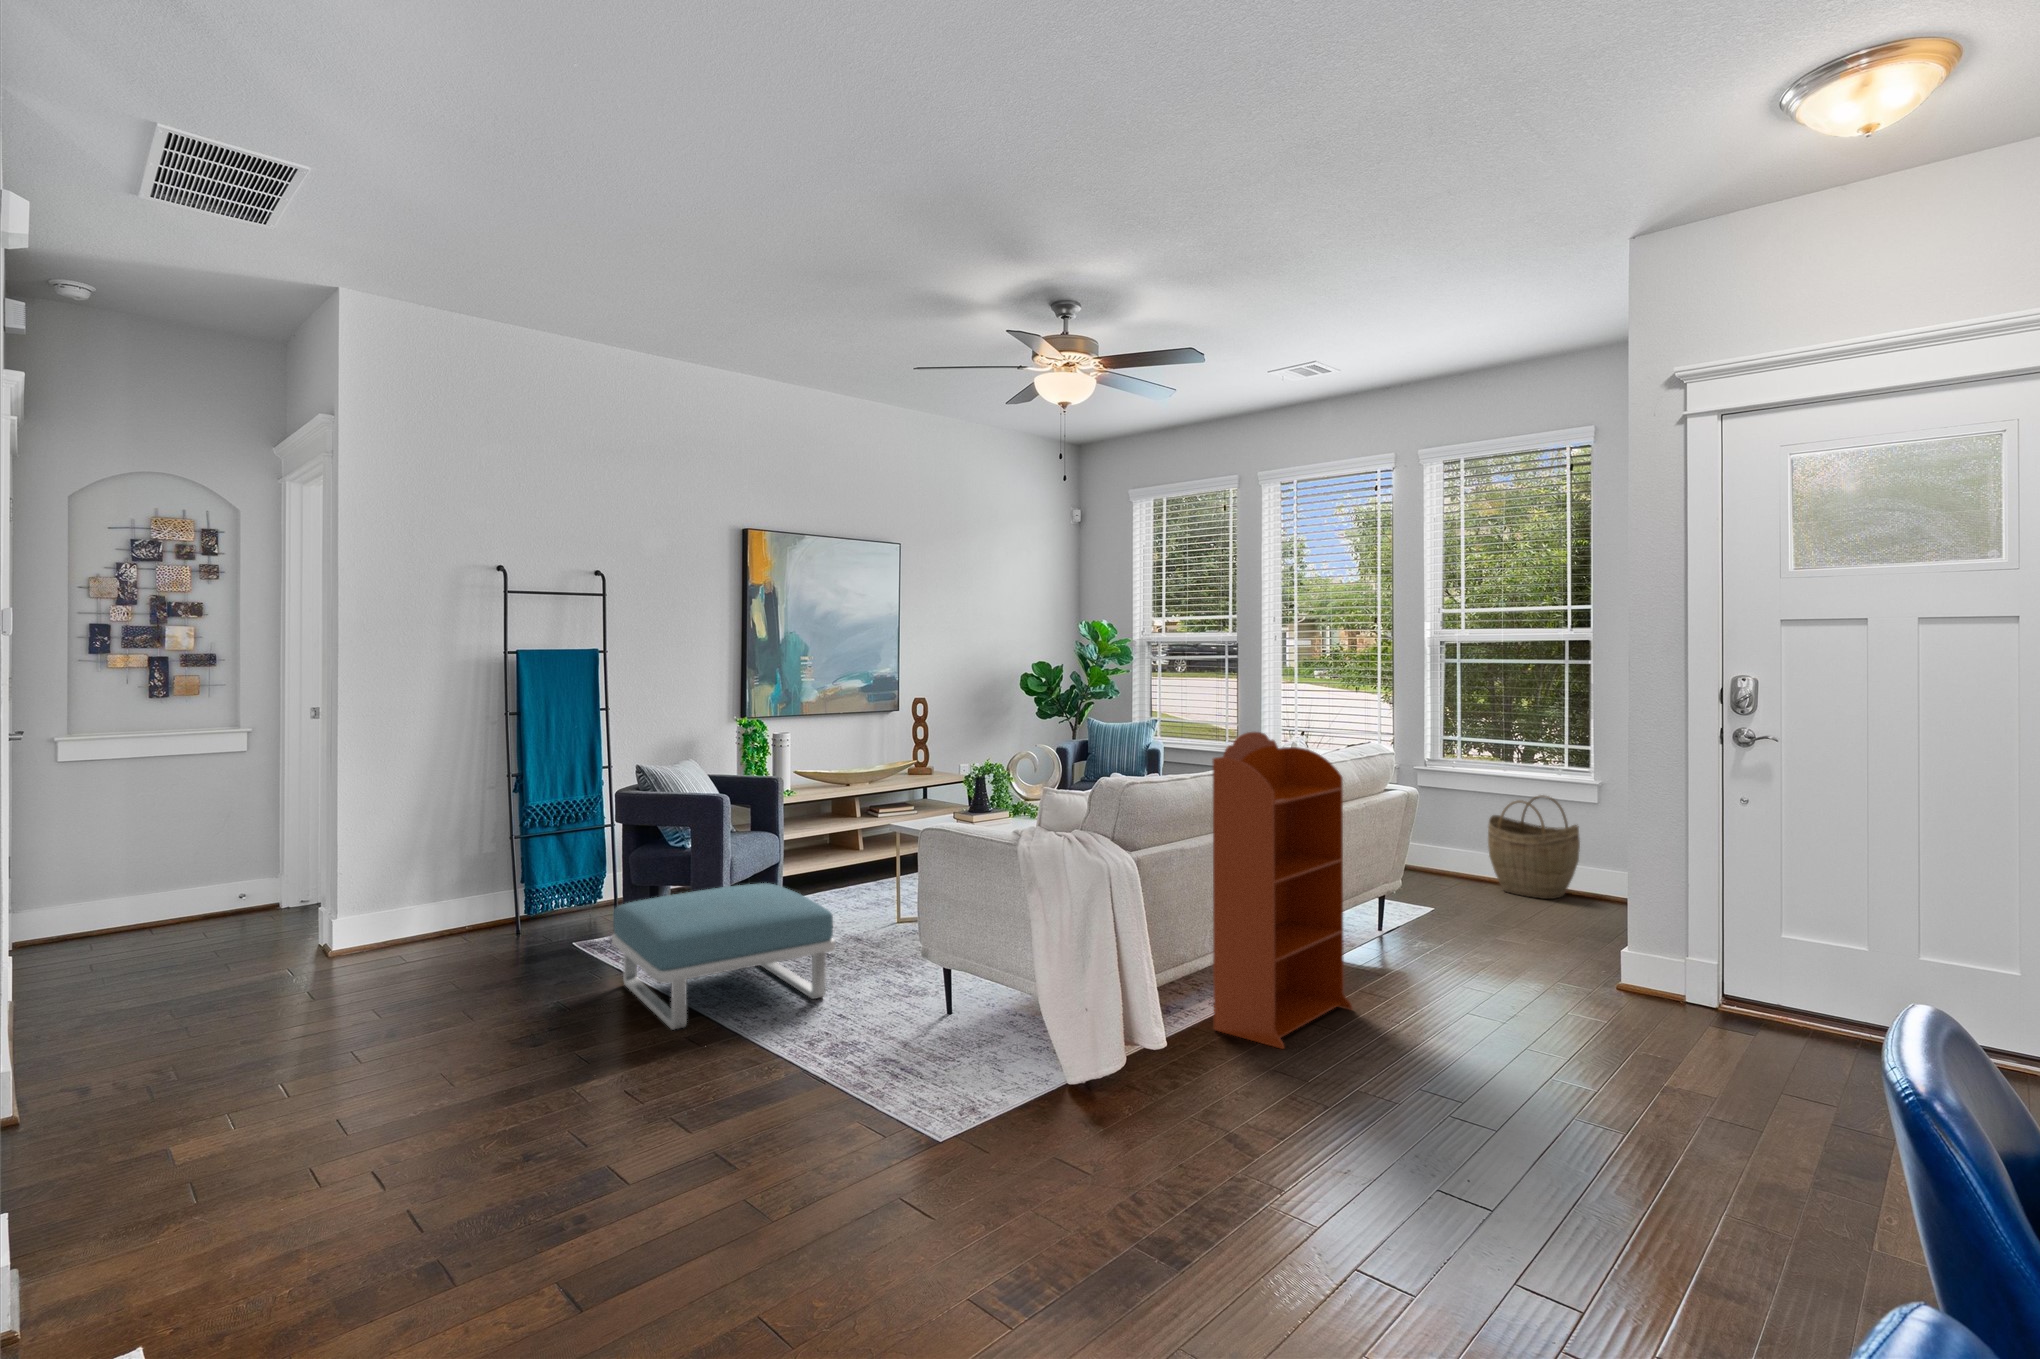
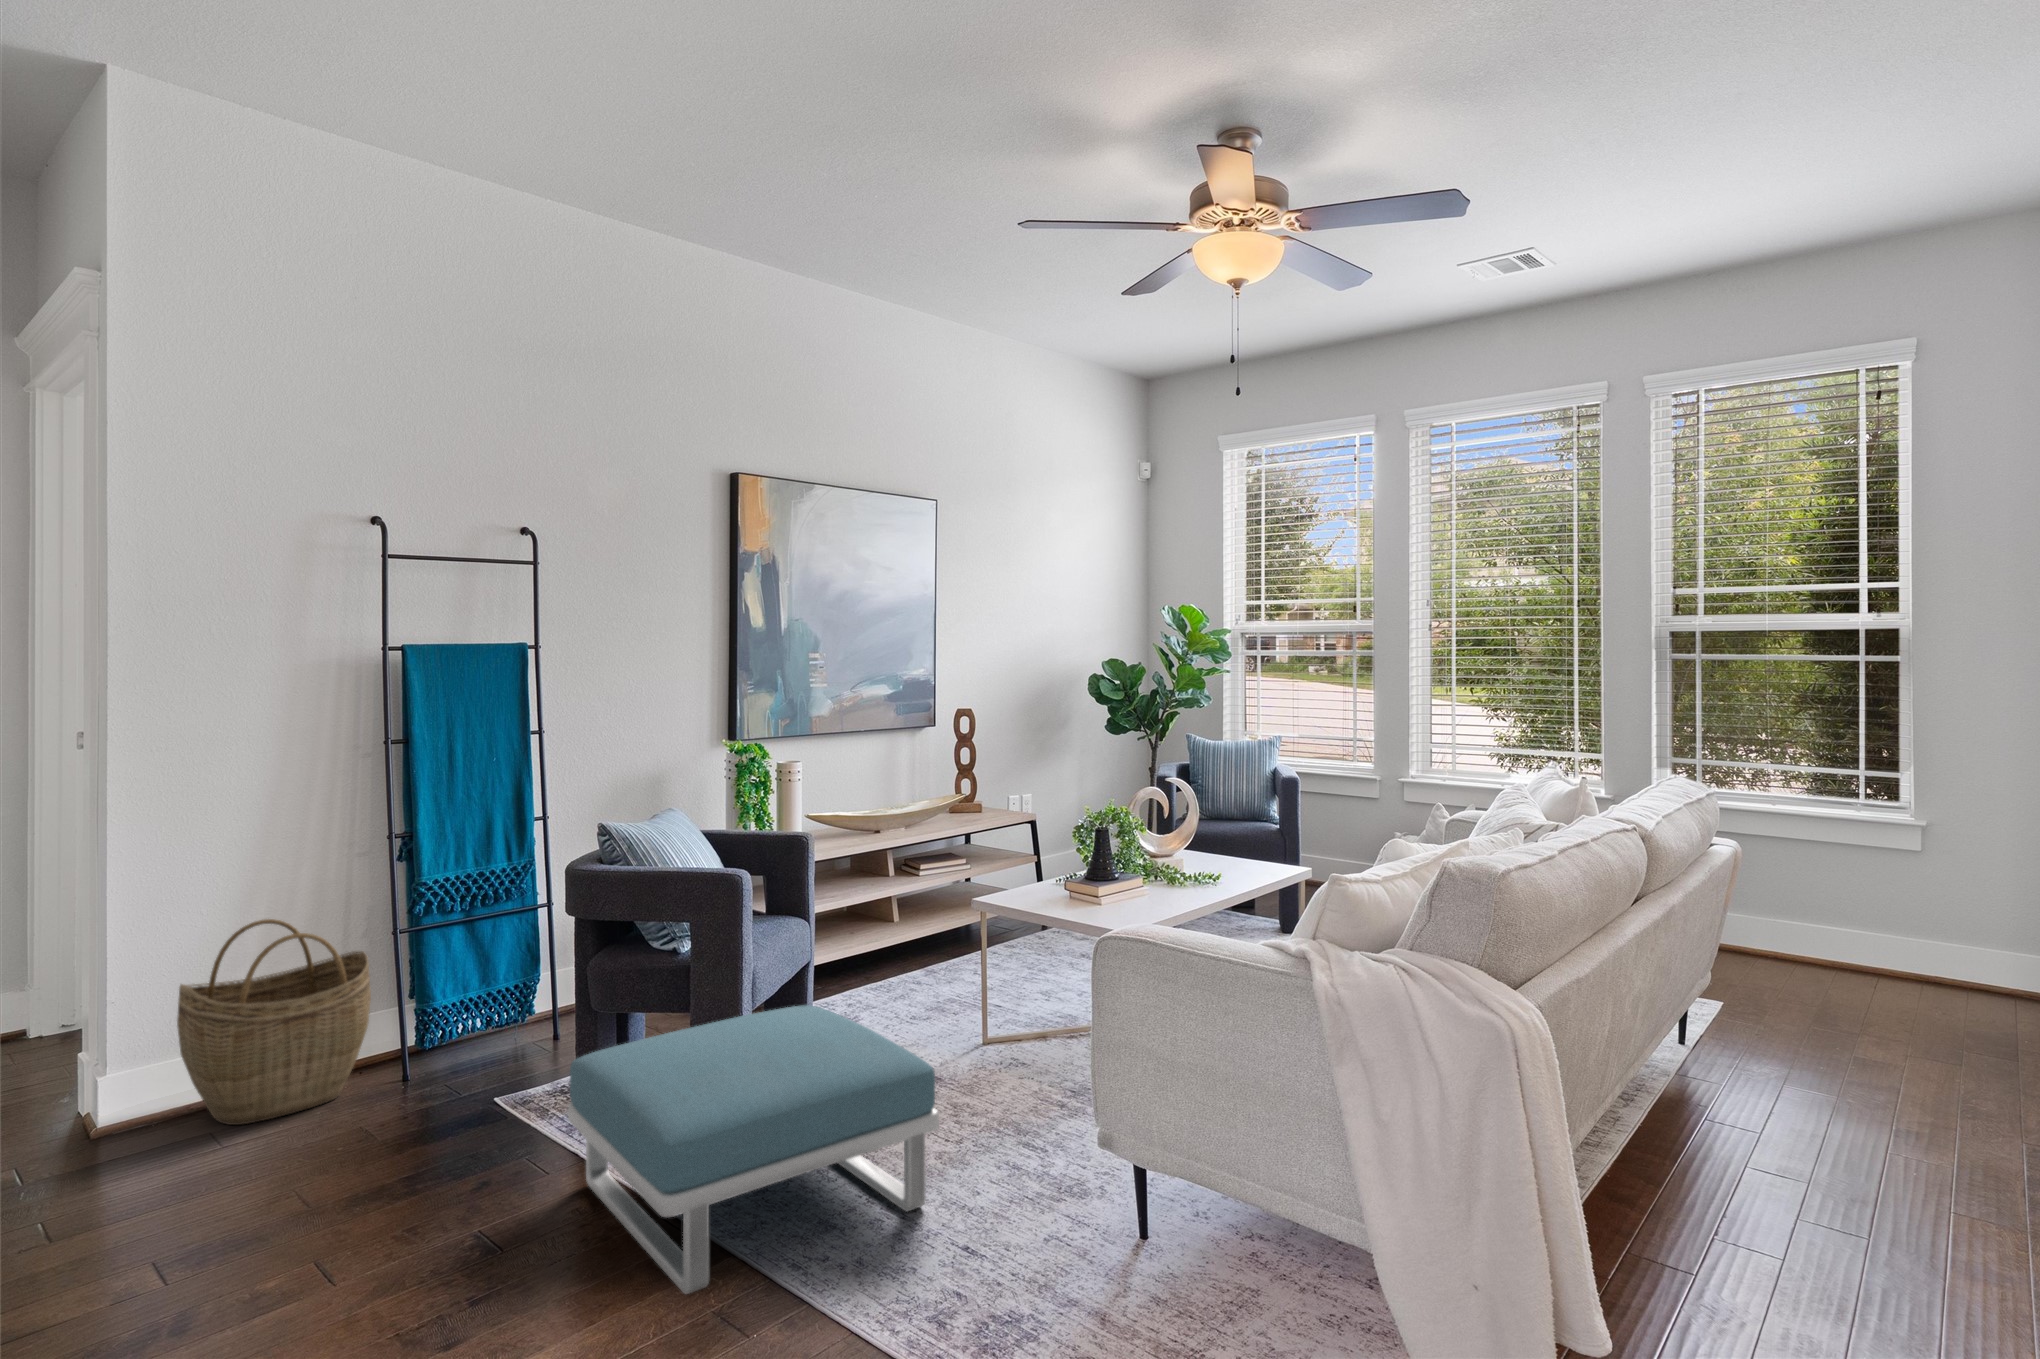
bookcase: present [1213,732,1352,1049] -> none [1597,768,1787,1316]
woven basket: present [1488,795,1580,899] -> present [177,919,371,1125]

